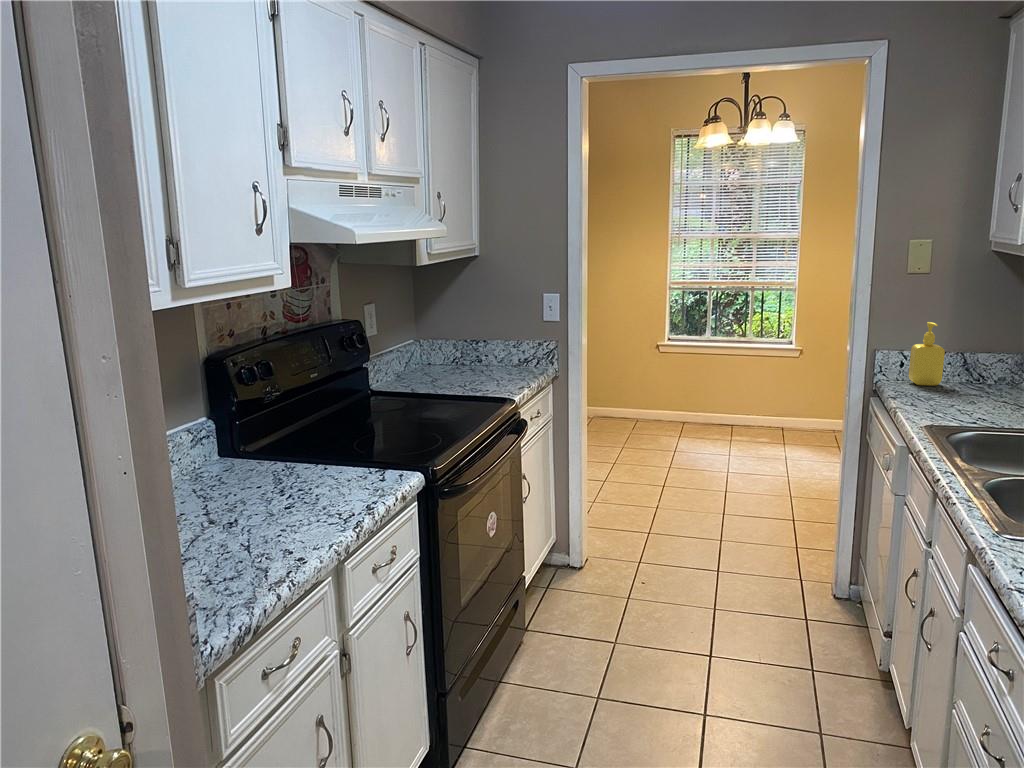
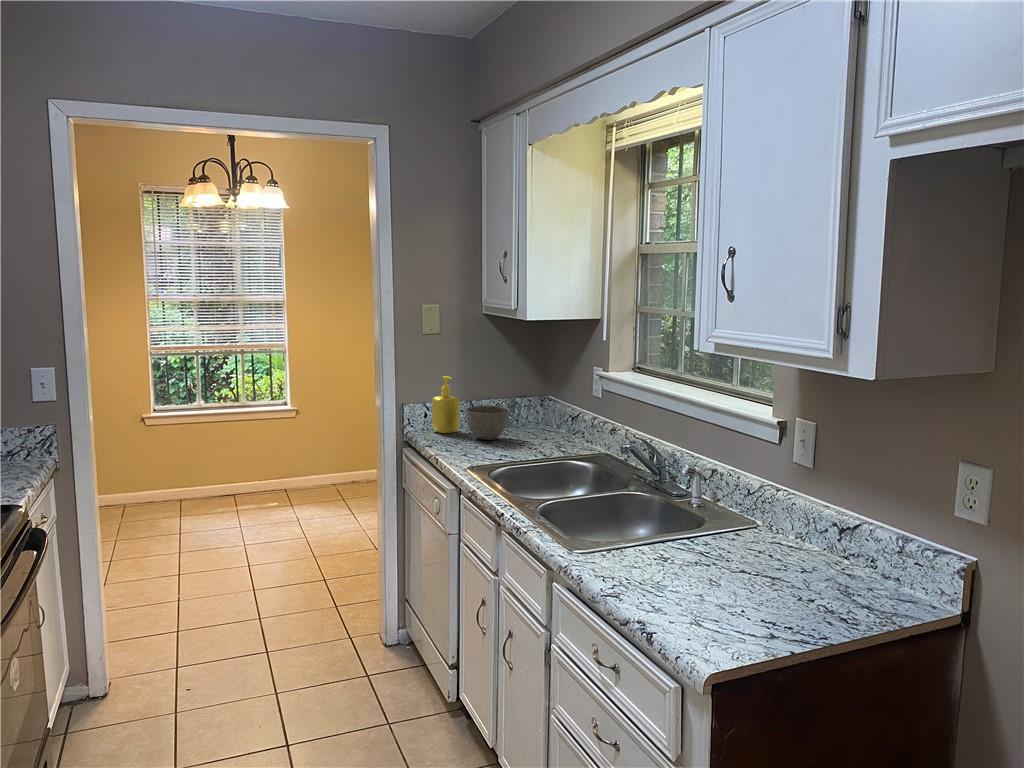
bowl: none [948,359,1005,399] -> present [466,406,509,440]

